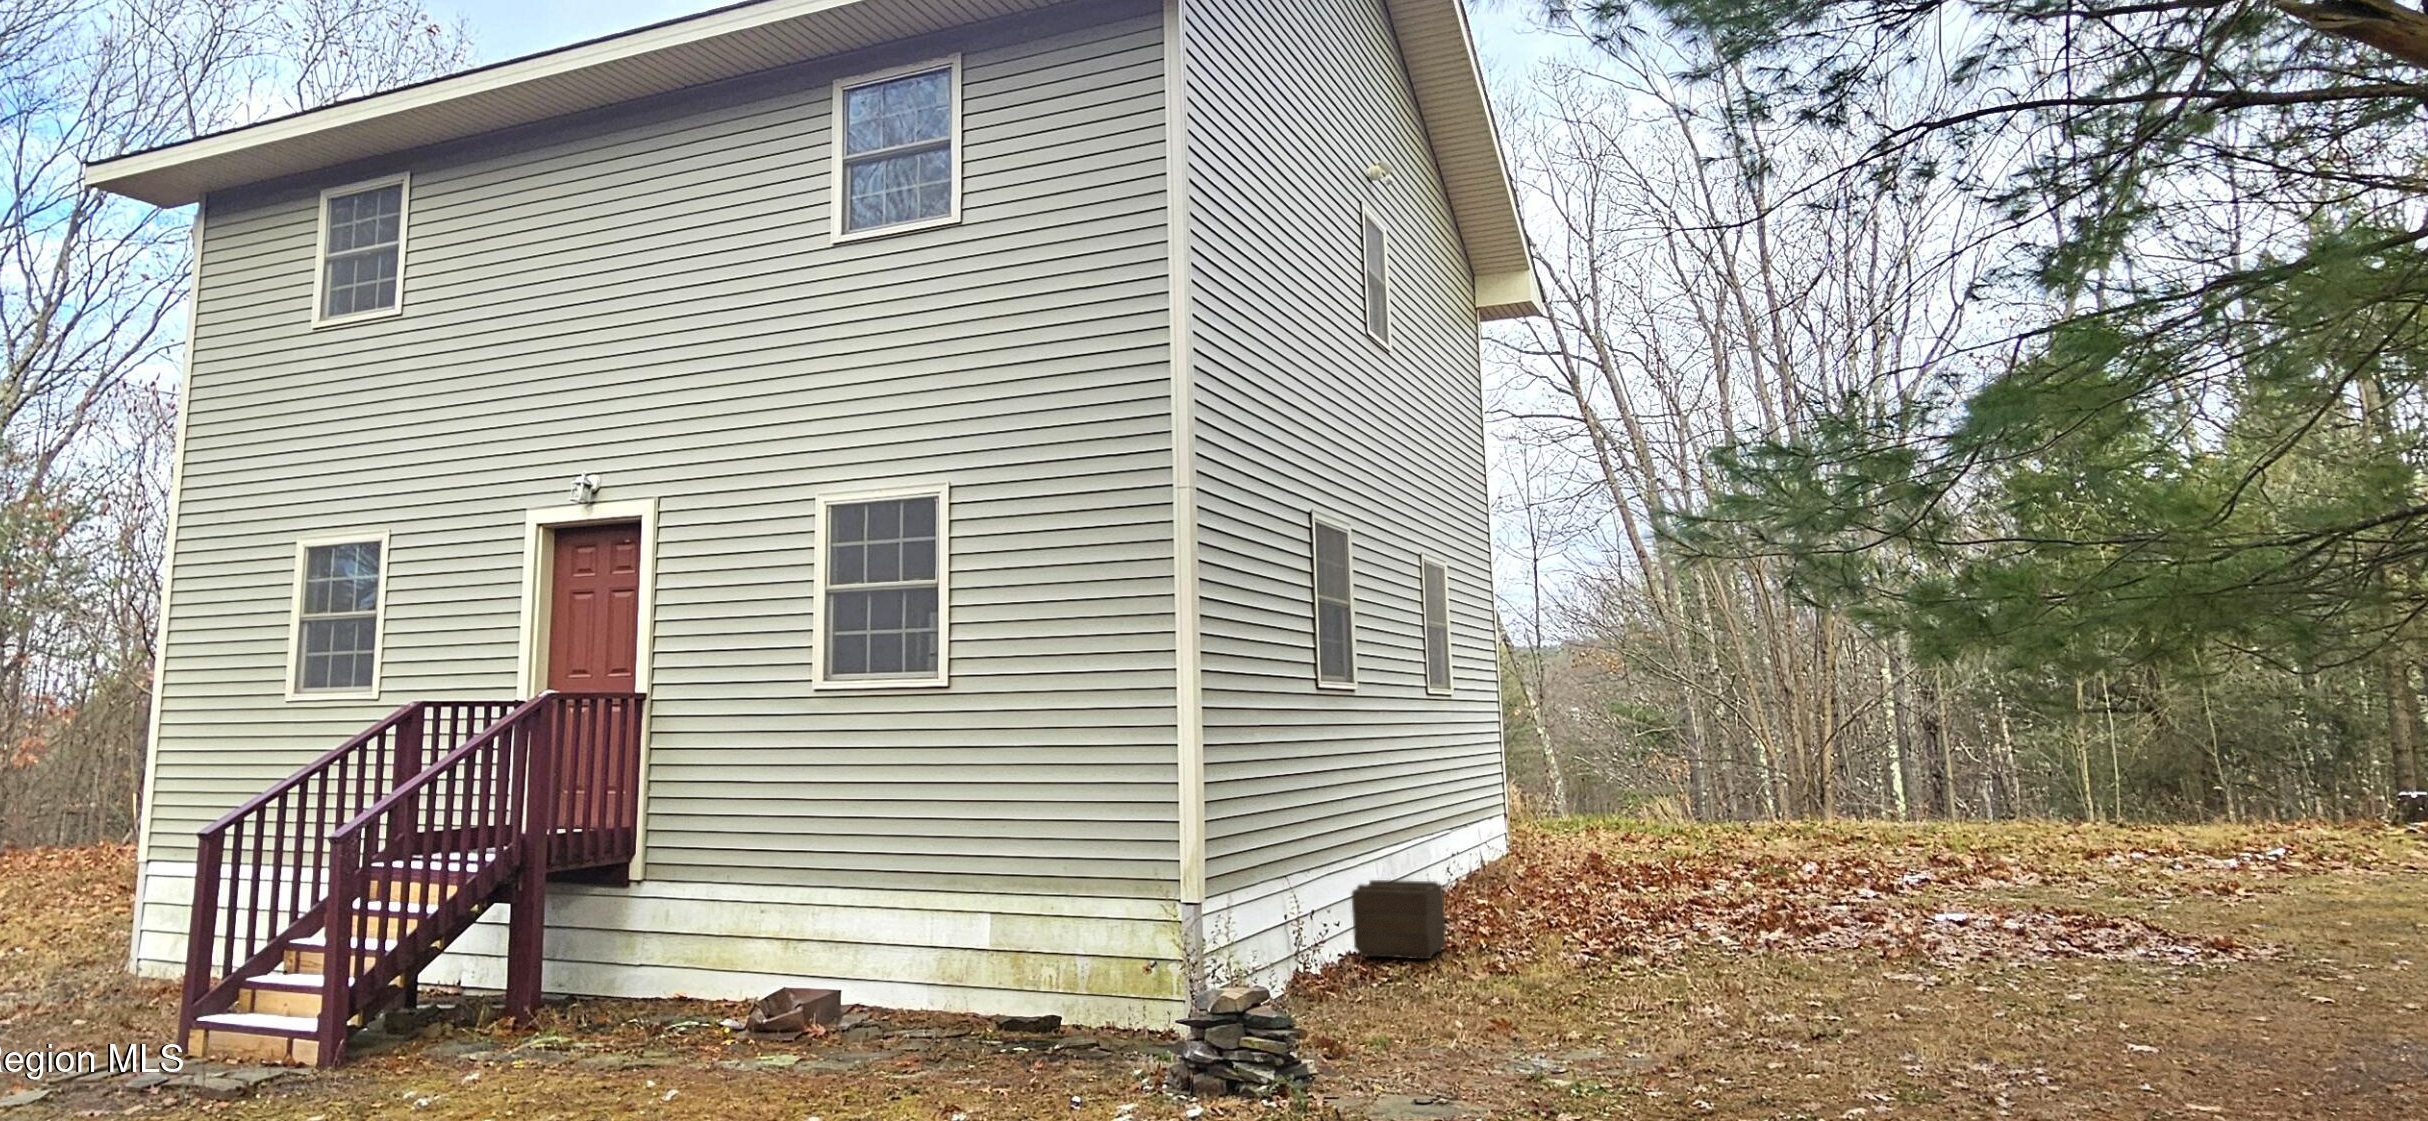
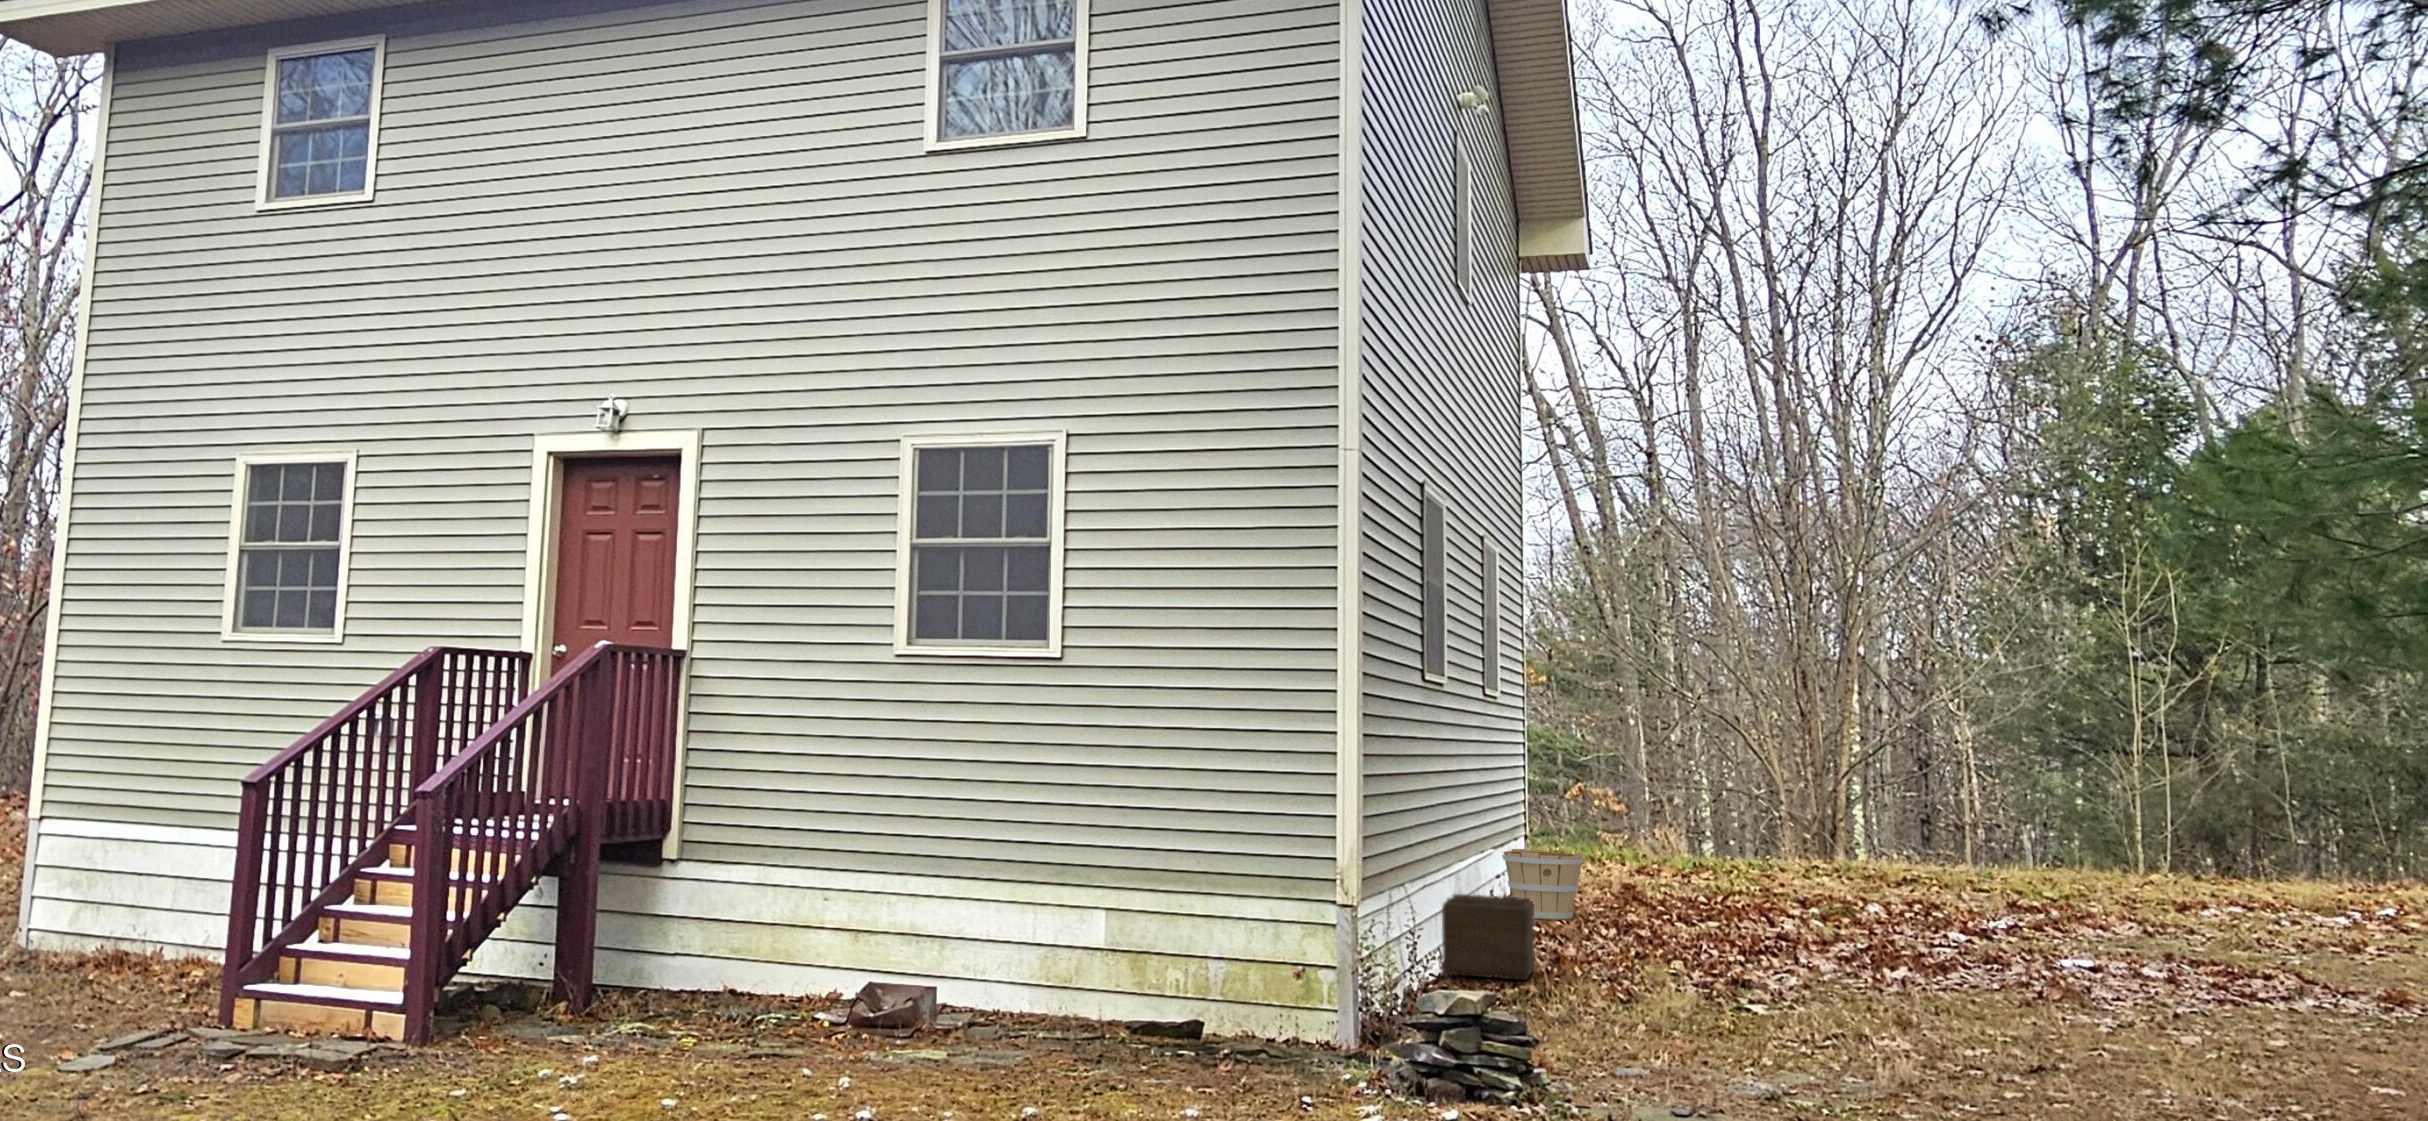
wooden bucket: none [1468,829,1537,893] -> present [1502,849,1583,920]

